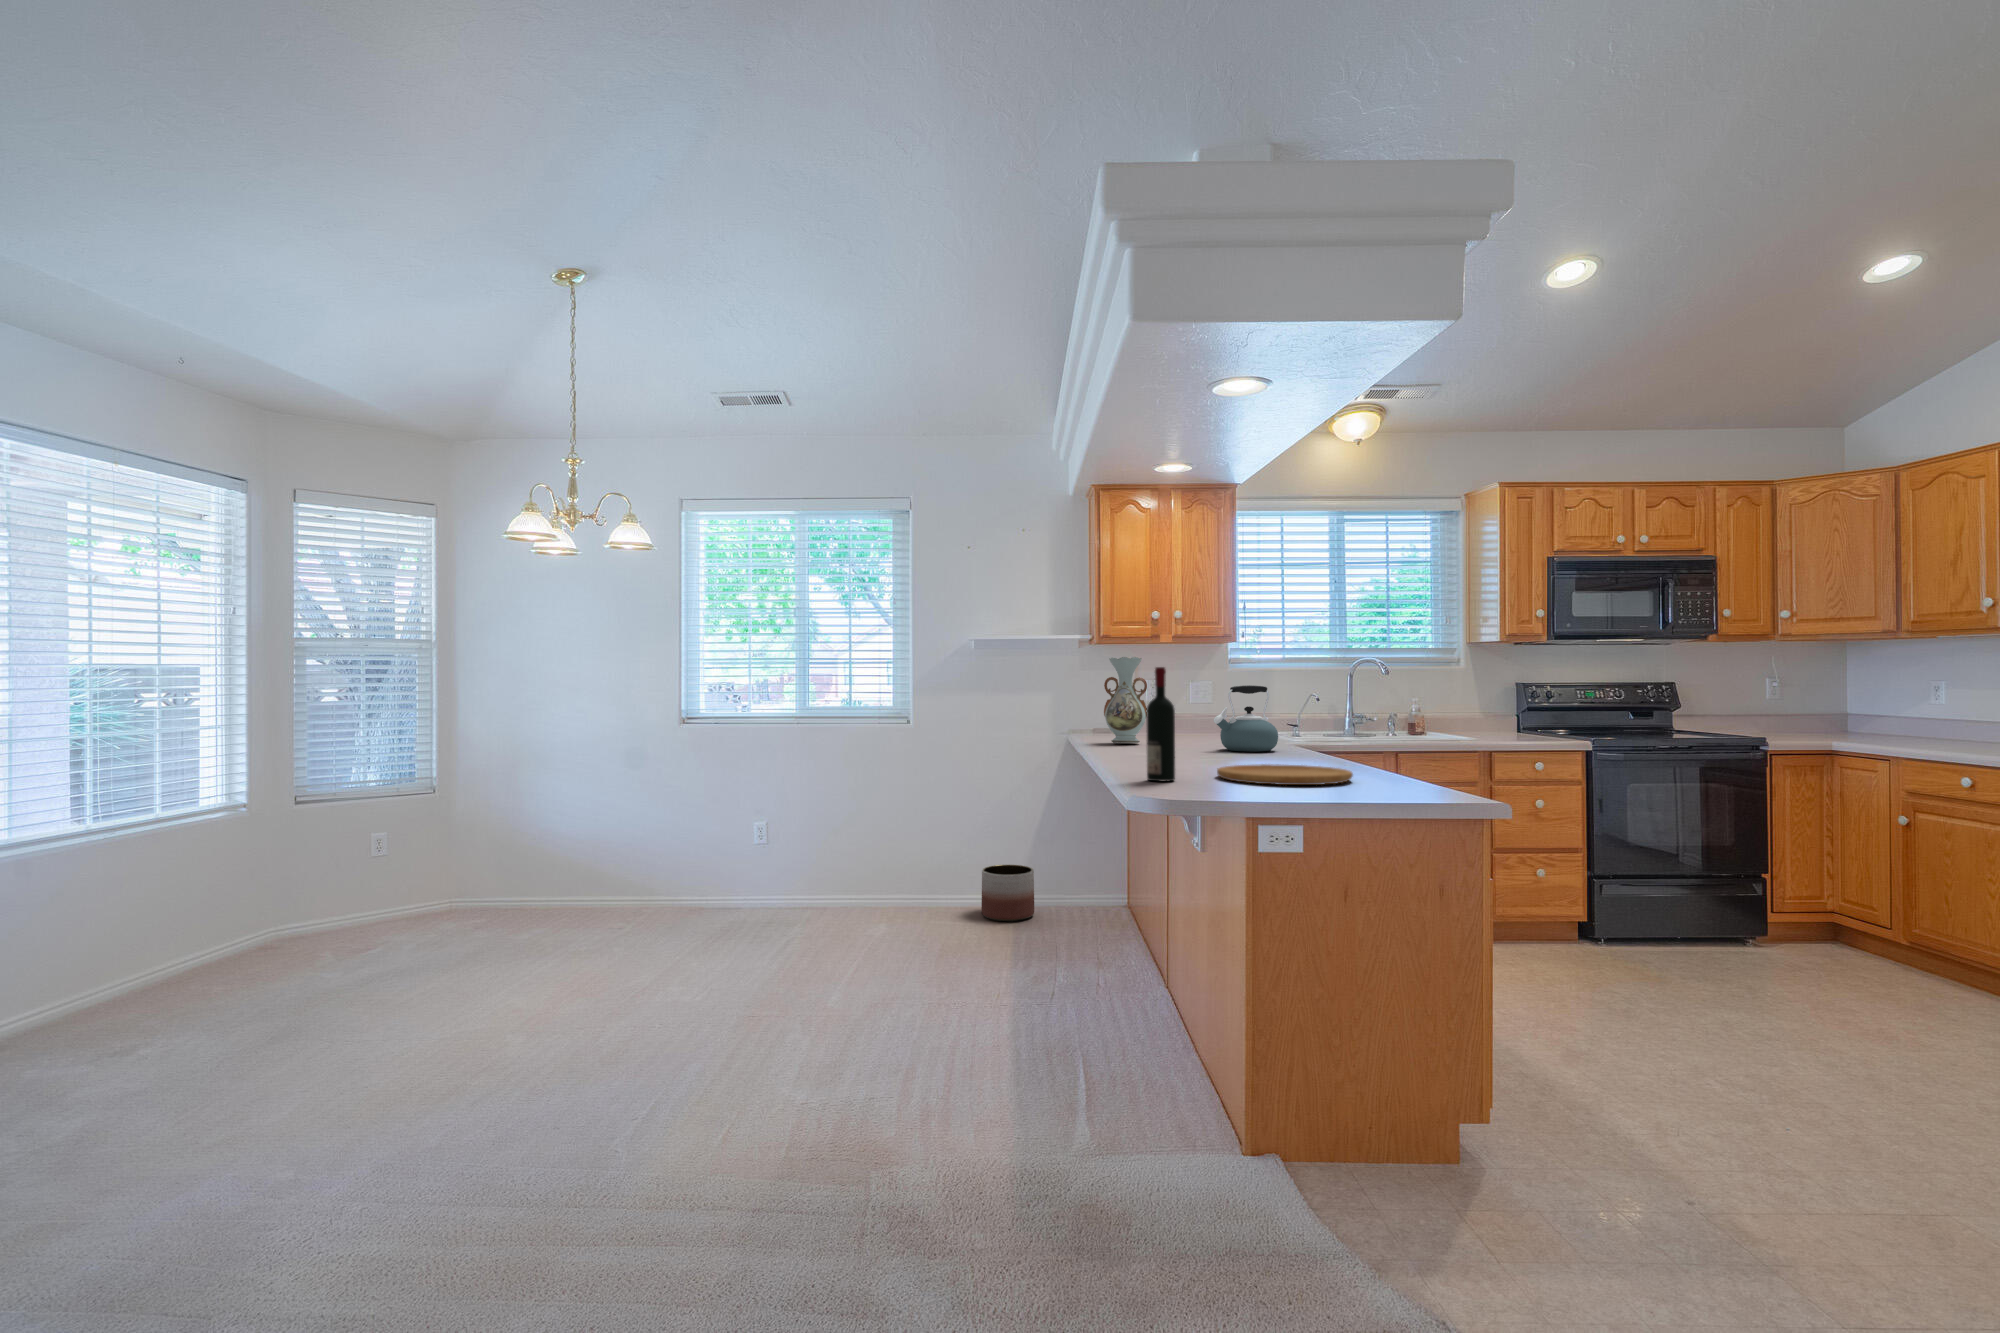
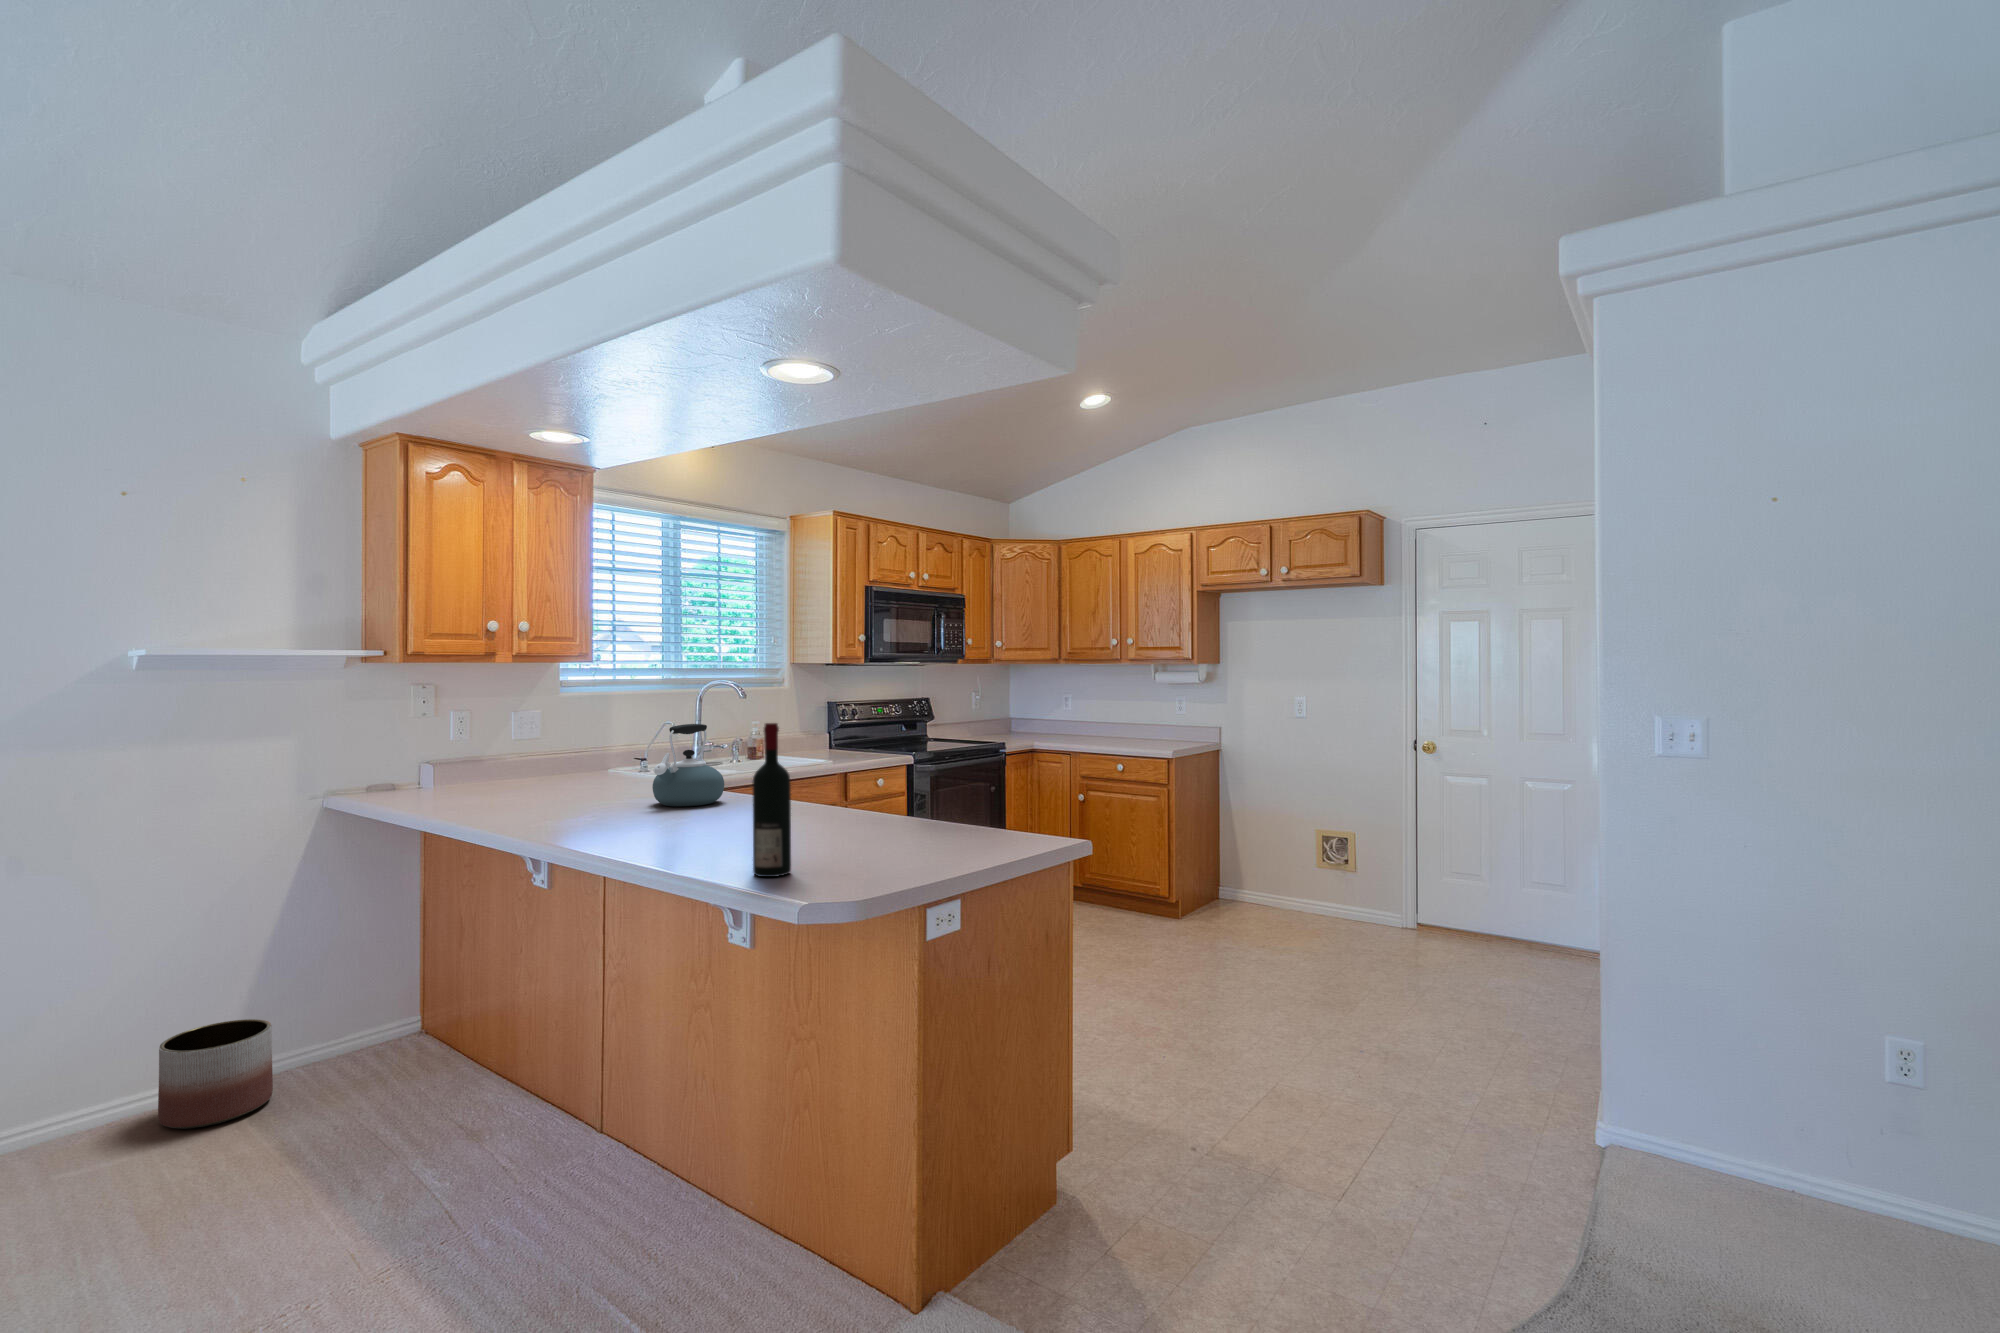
vase: present [1104,657,1147,743] -> none [464,689,531,811]
cutting board: present [1217,764,1353,785] -> none [797,824,949,859]

